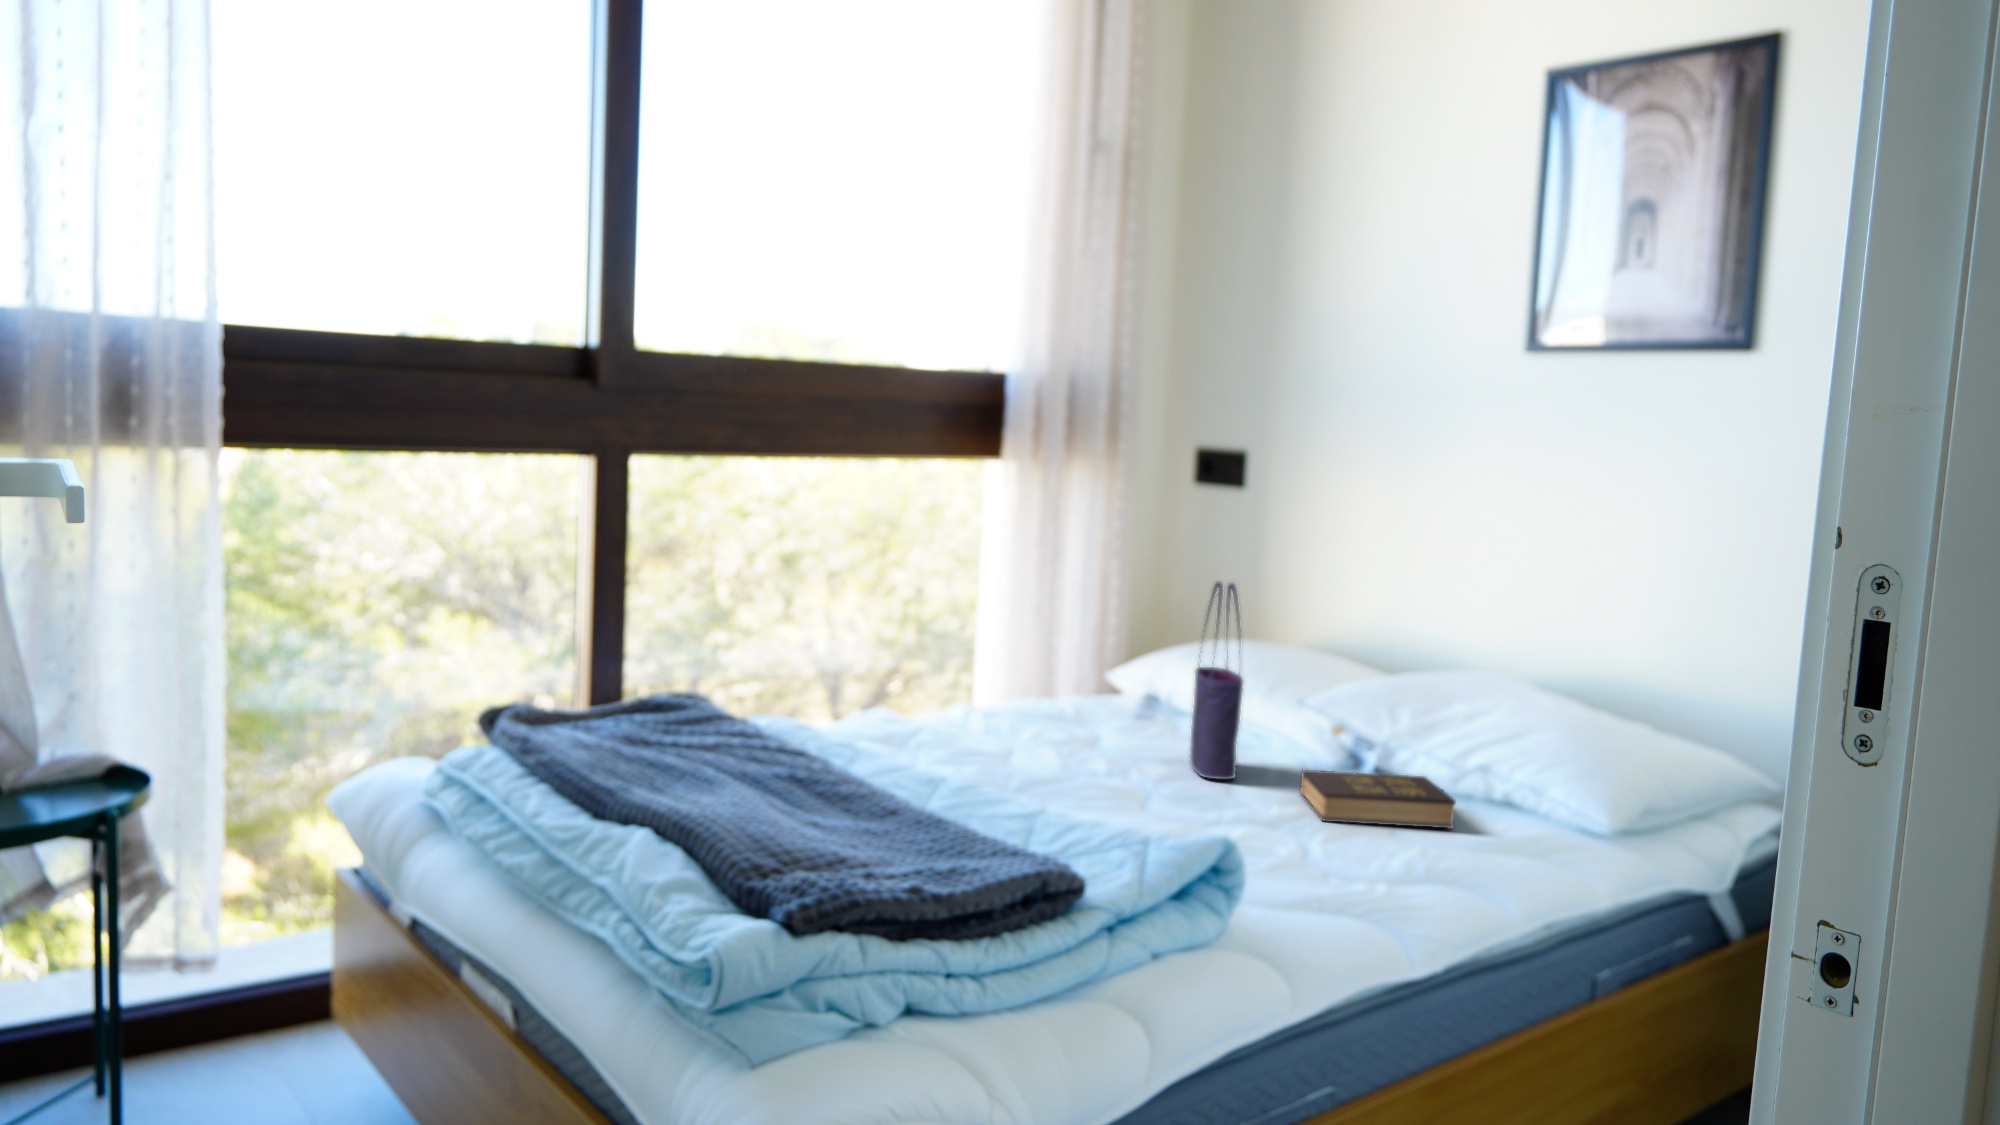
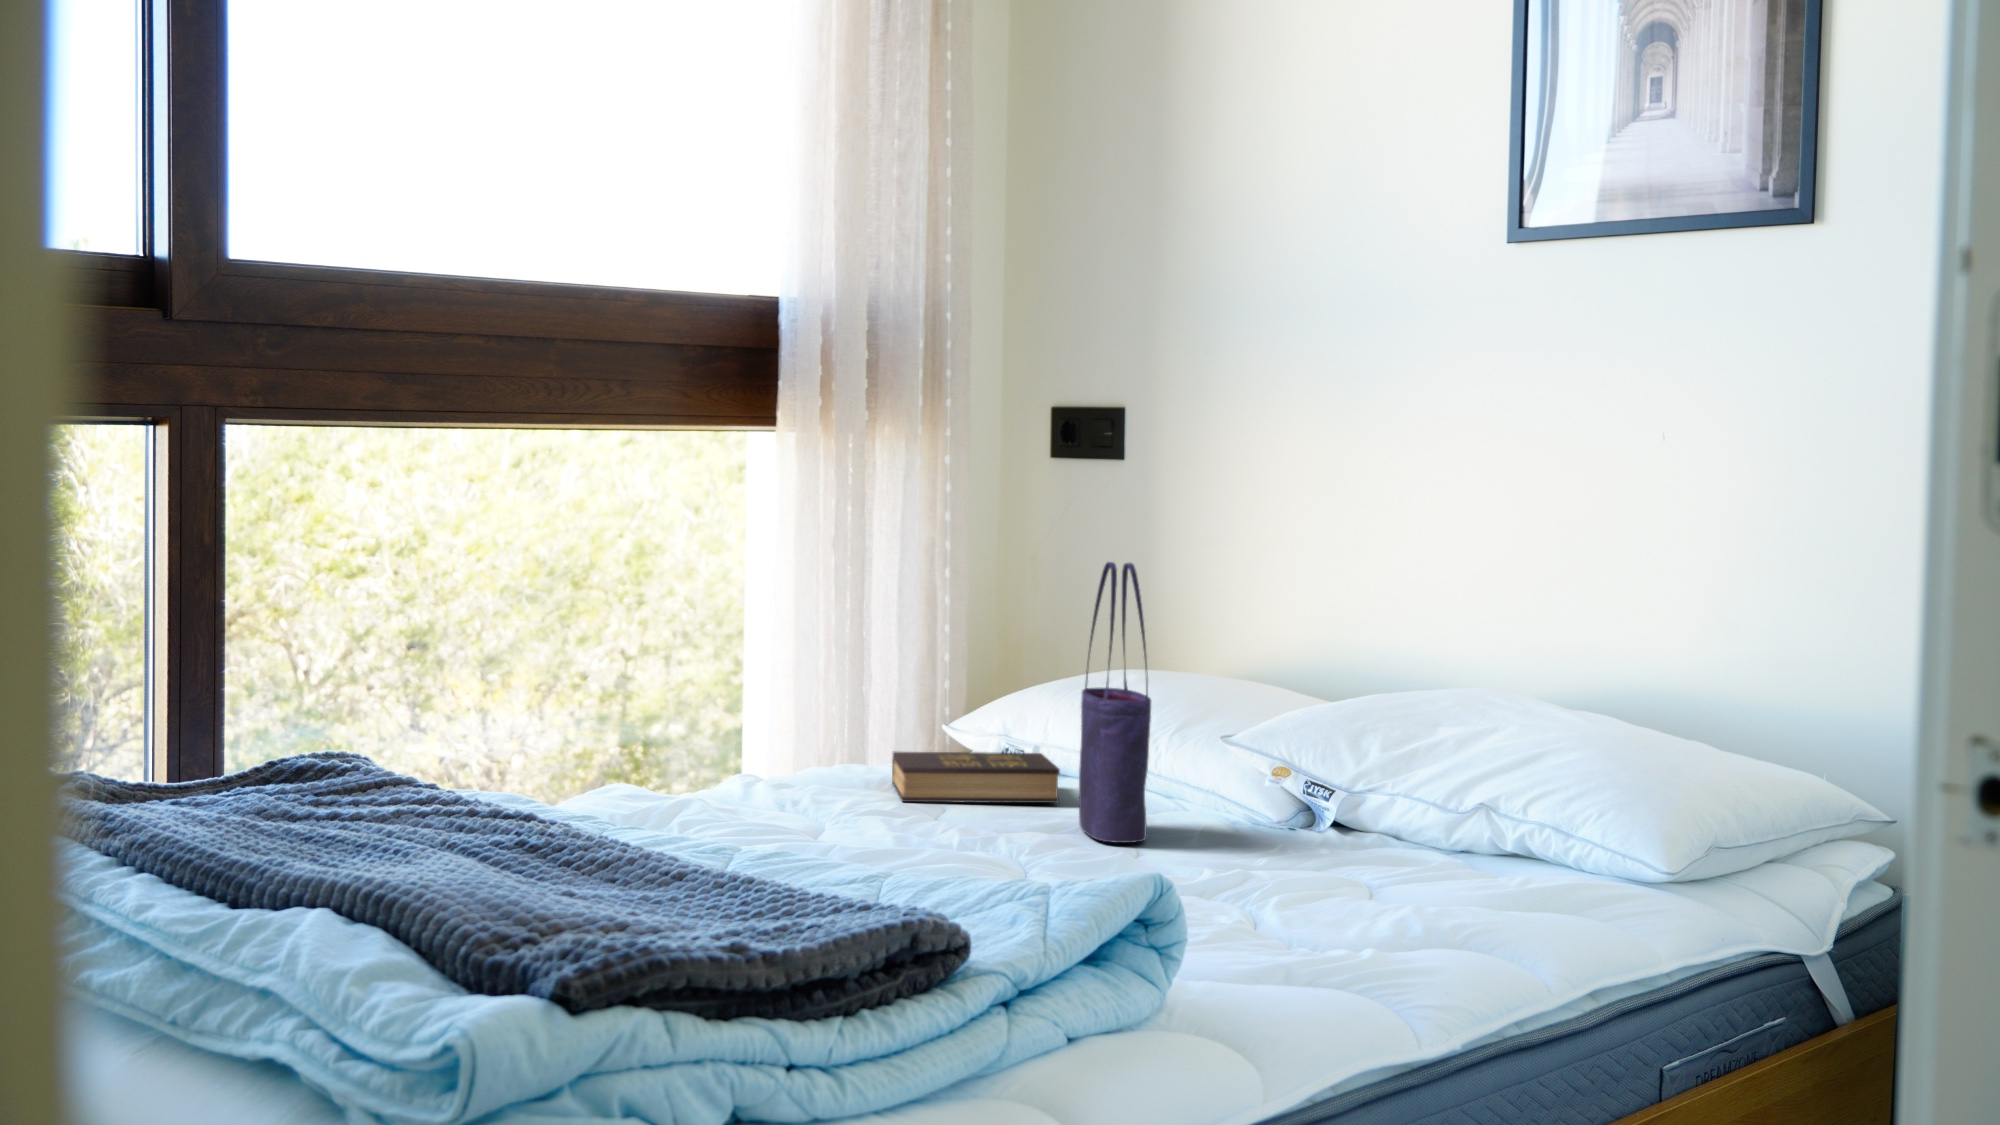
hardback book: present [1300,770,1456,828] -> present [892,752,1060,803]

